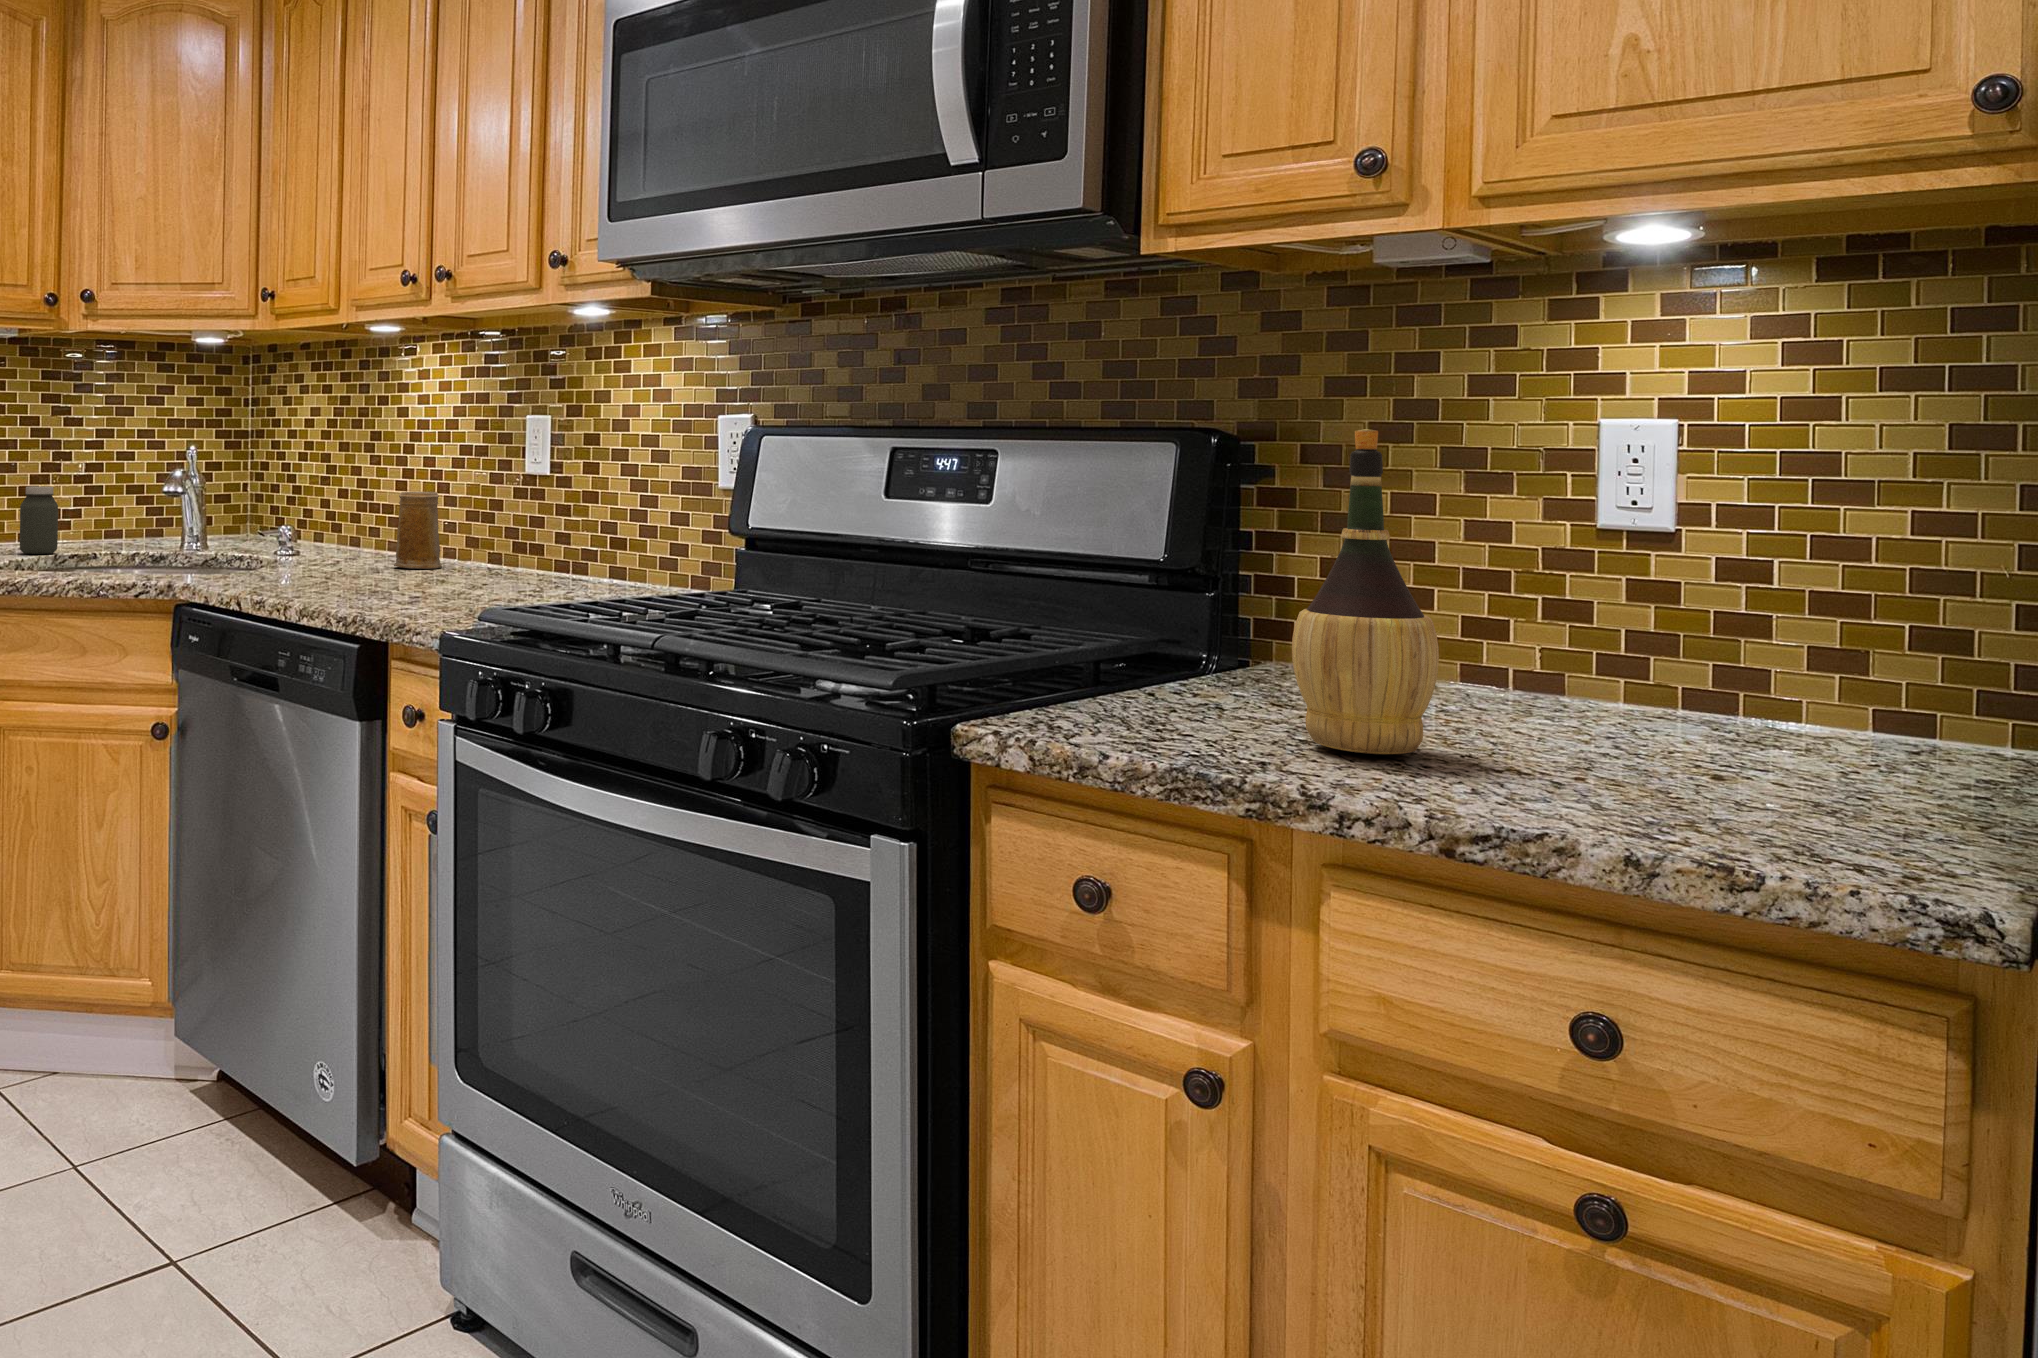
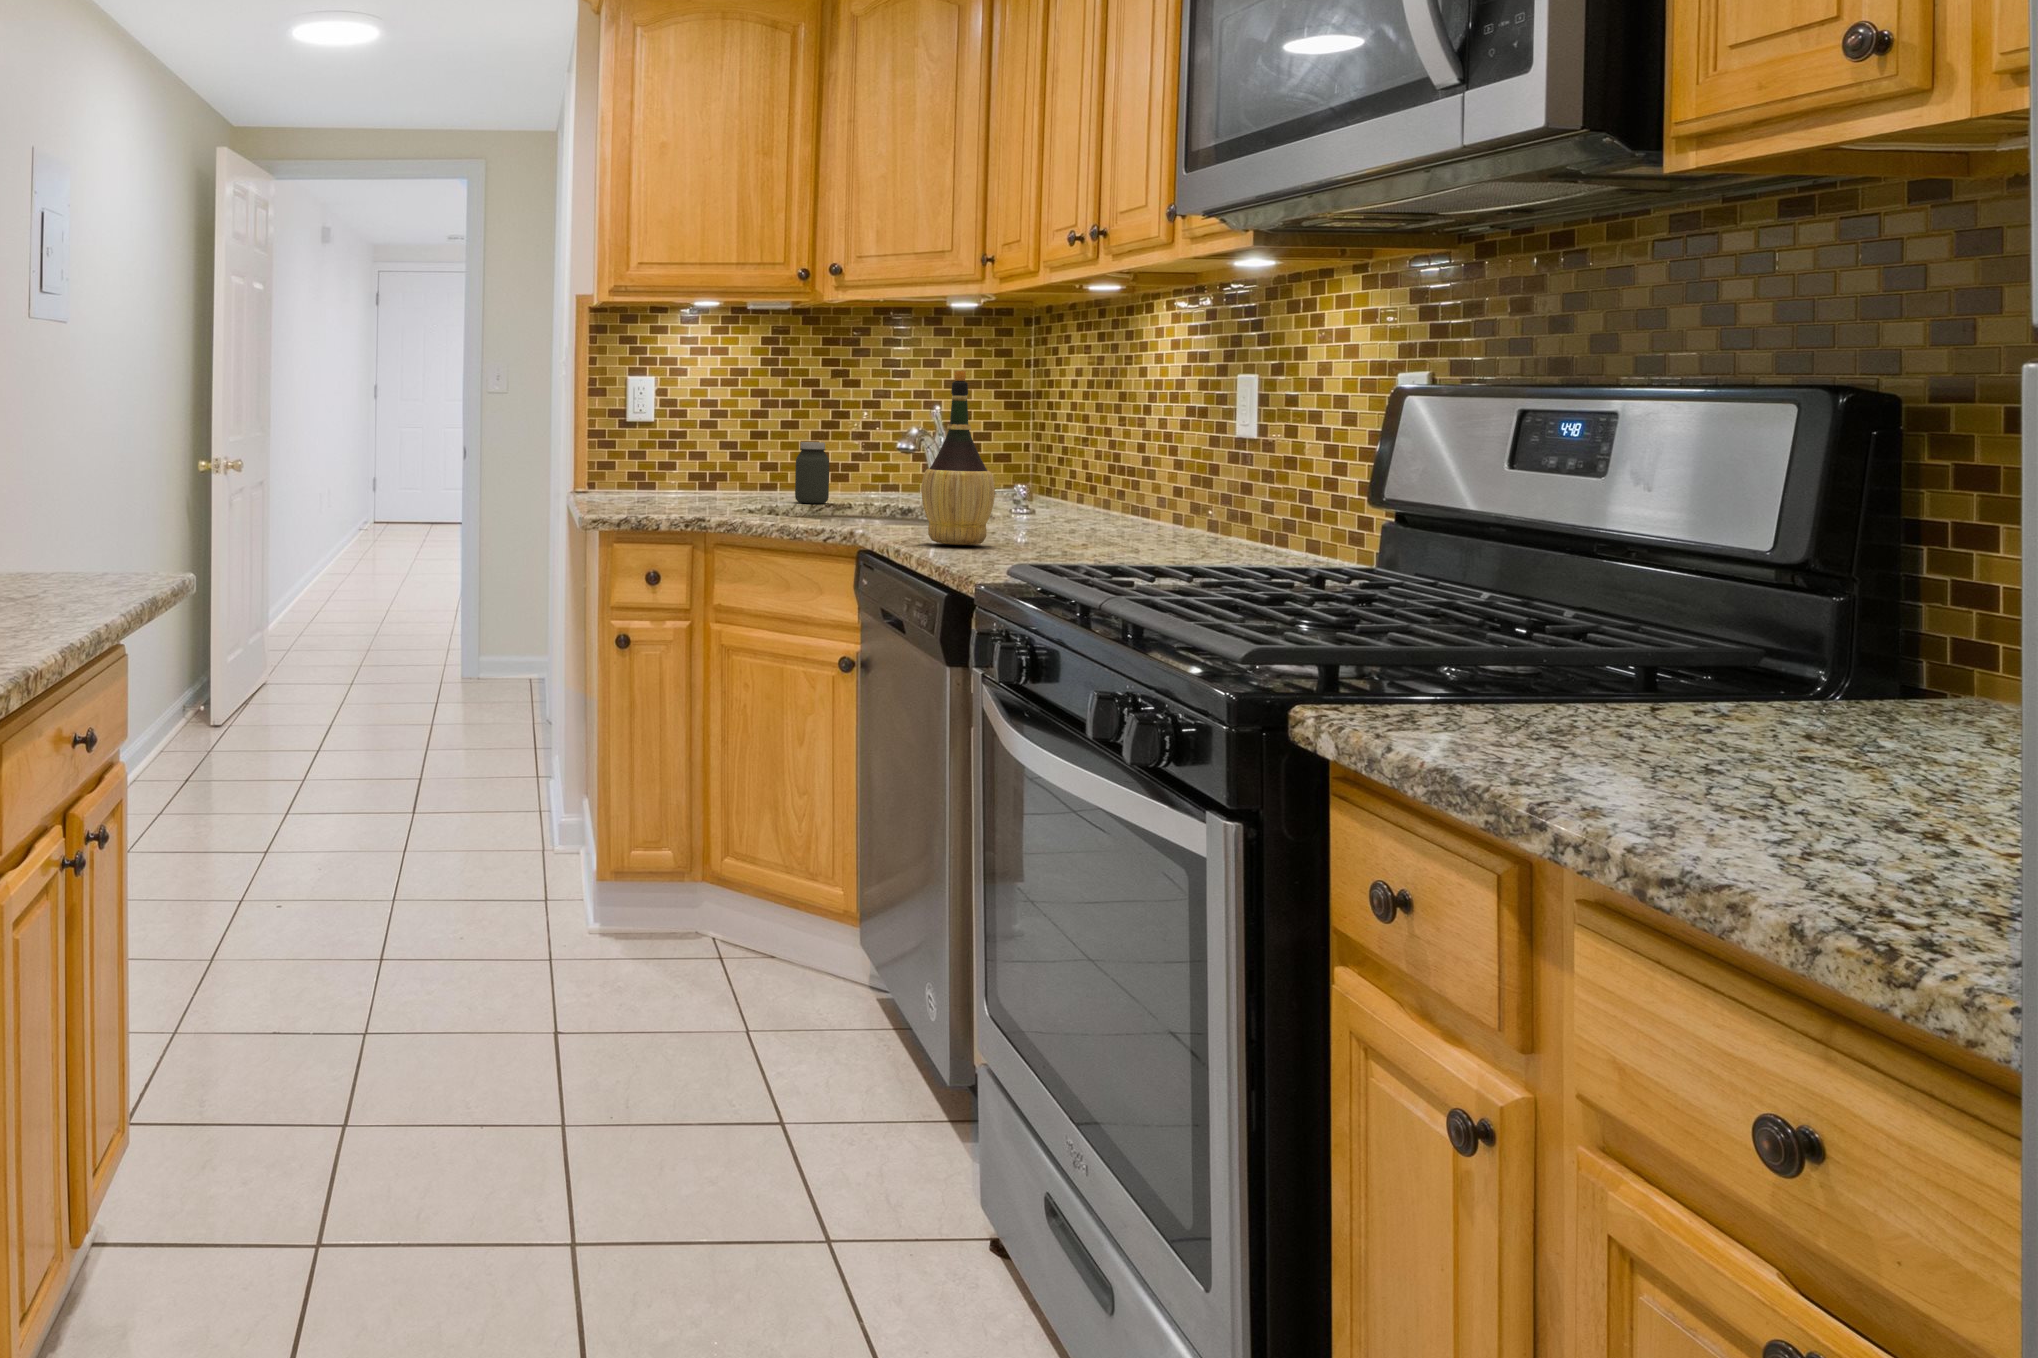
wine bottle: present [1292,429,1439,754] -> present [922,370,995,545]
mug: present [394,492,442,569] -> none [1095,453,1148,533]

